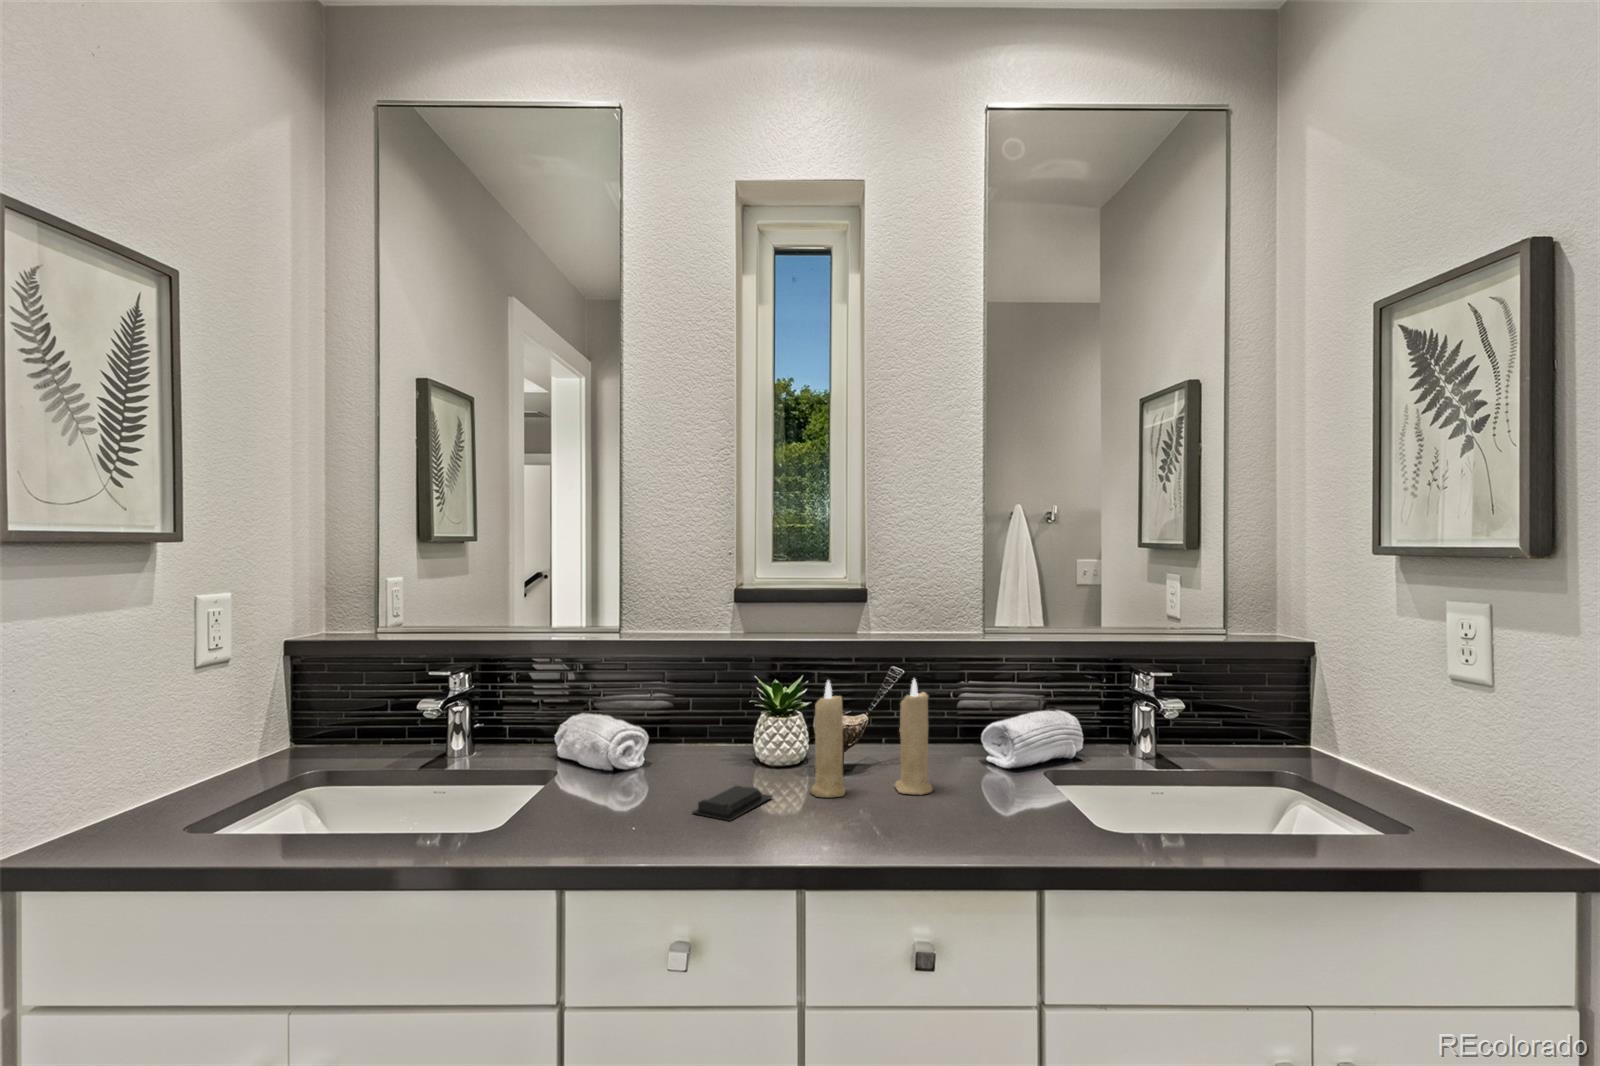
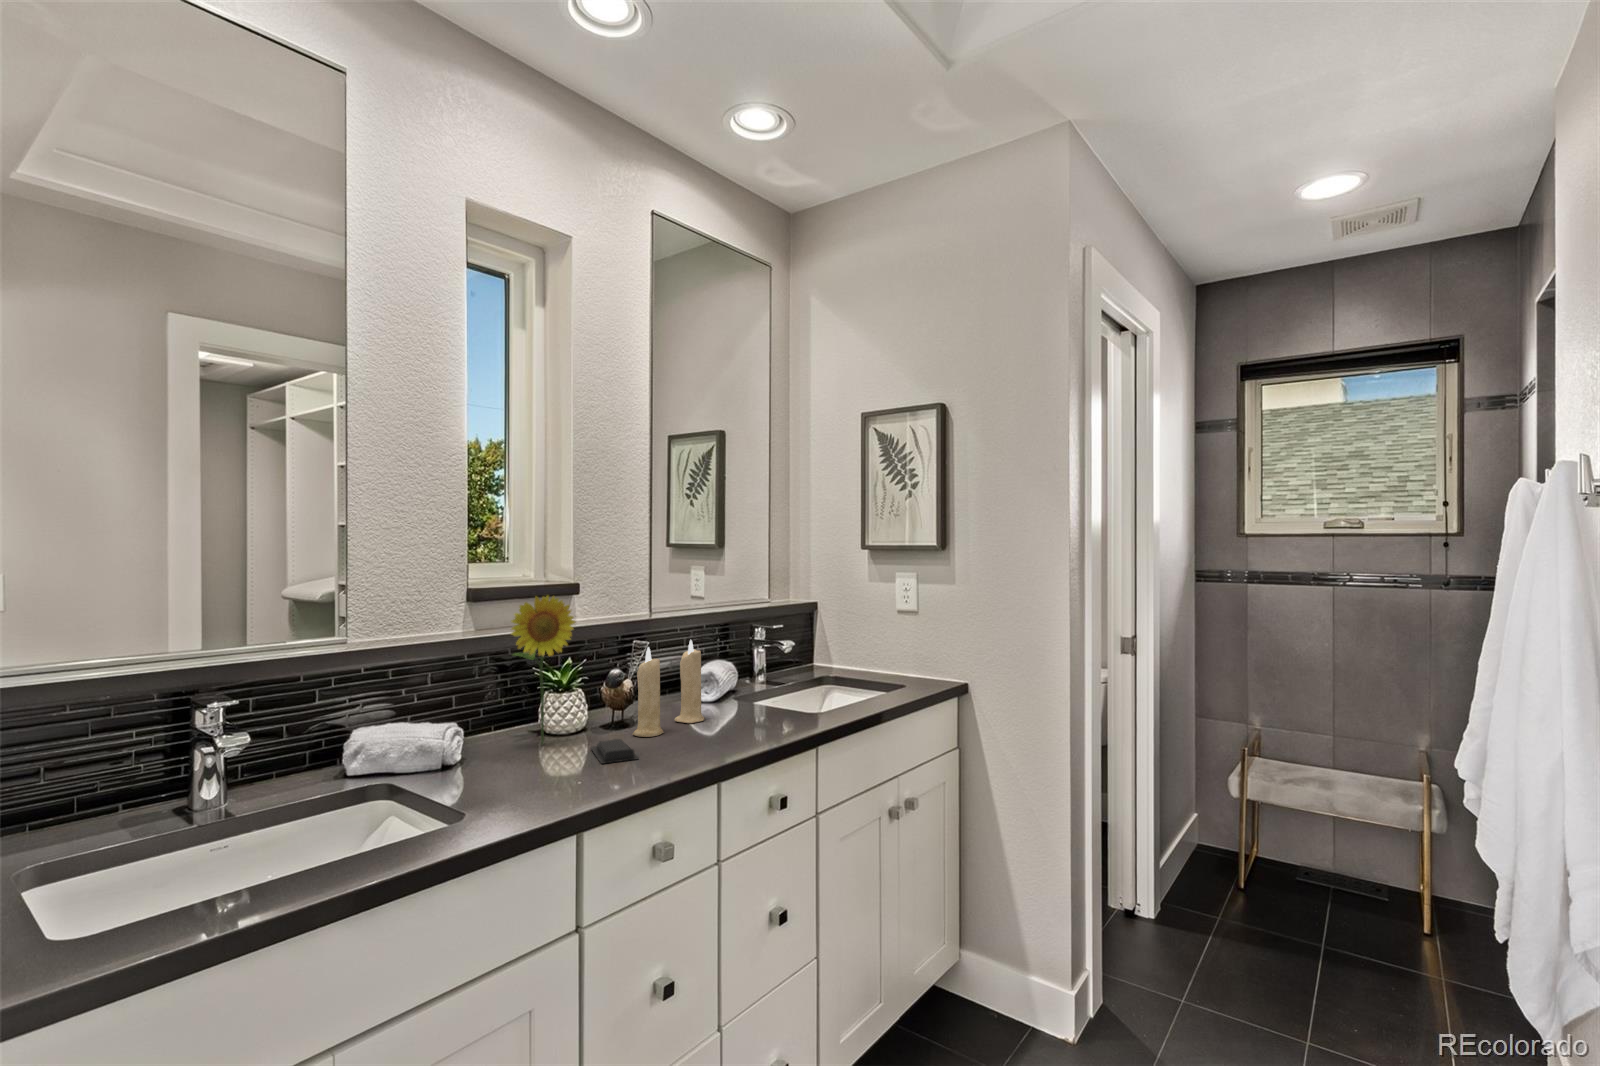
flower: none [682,603,754,772] -> present [511,596,575,745]

